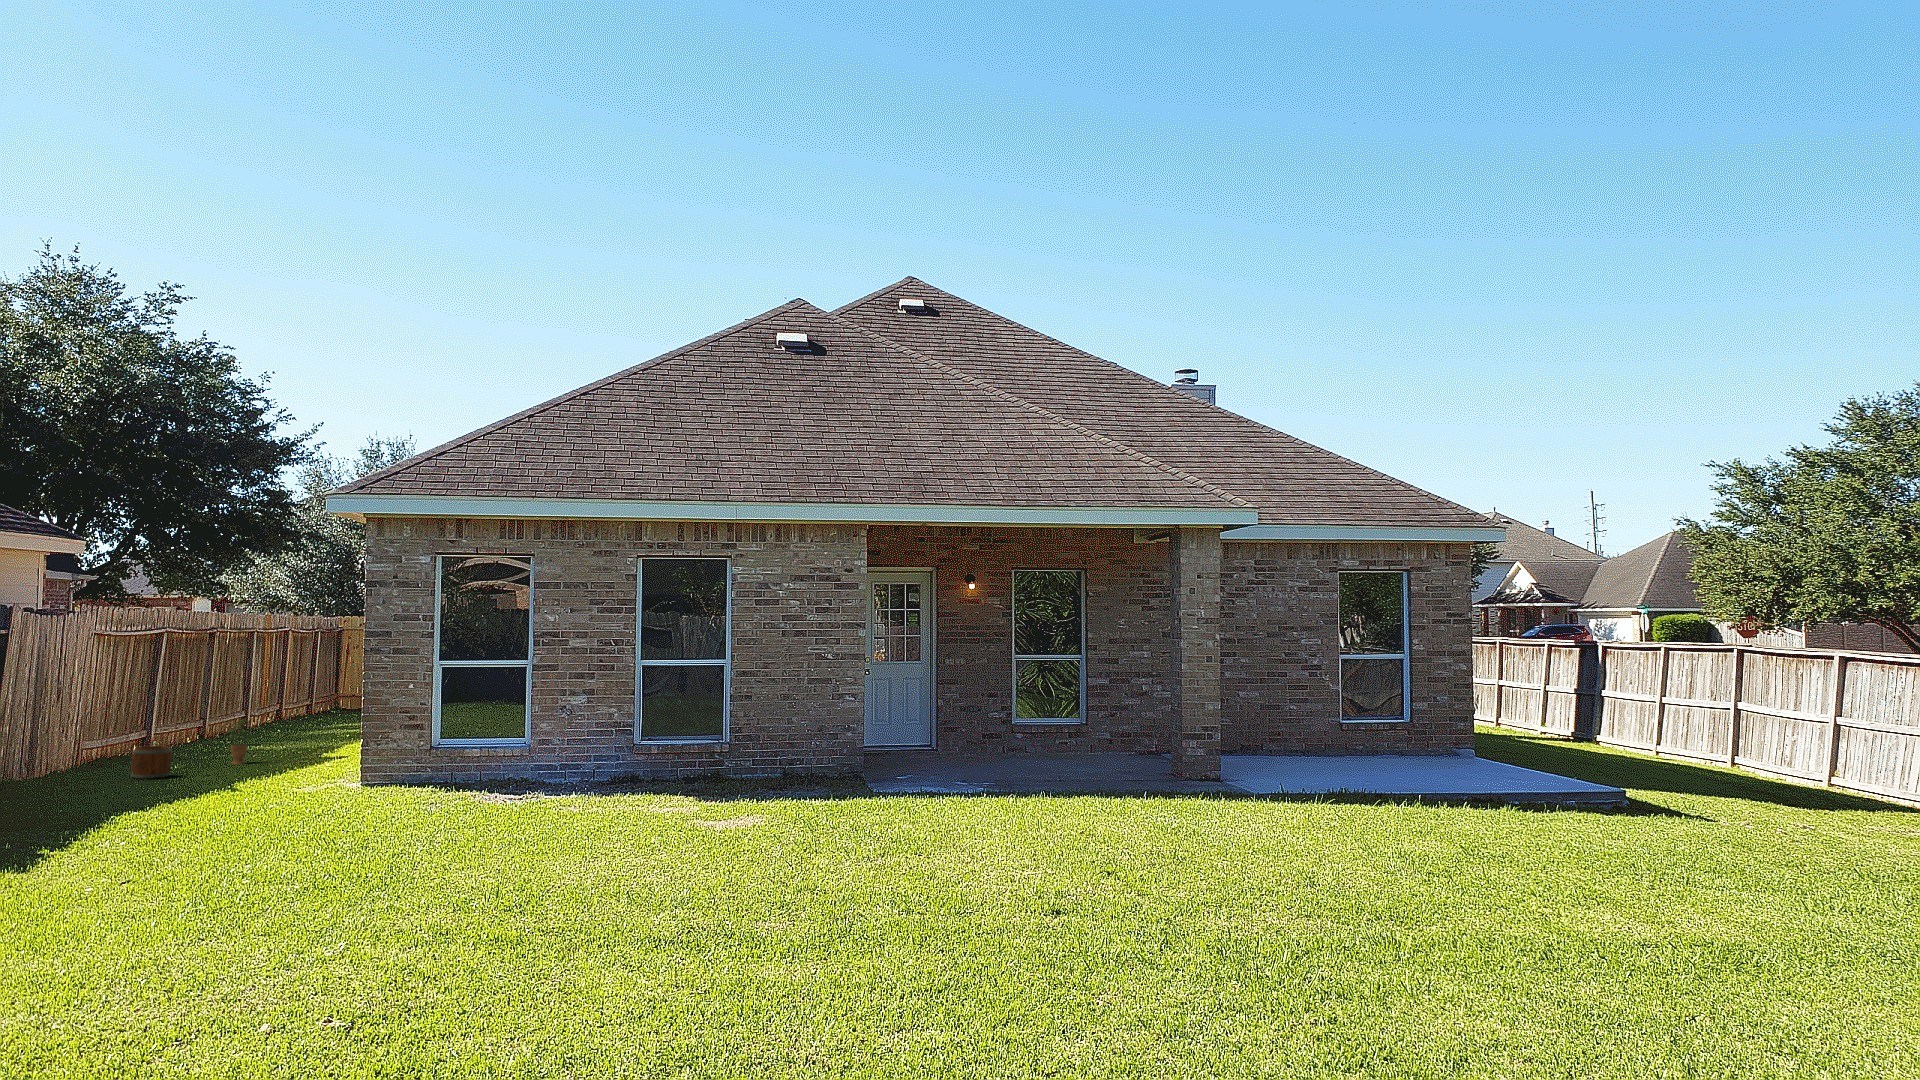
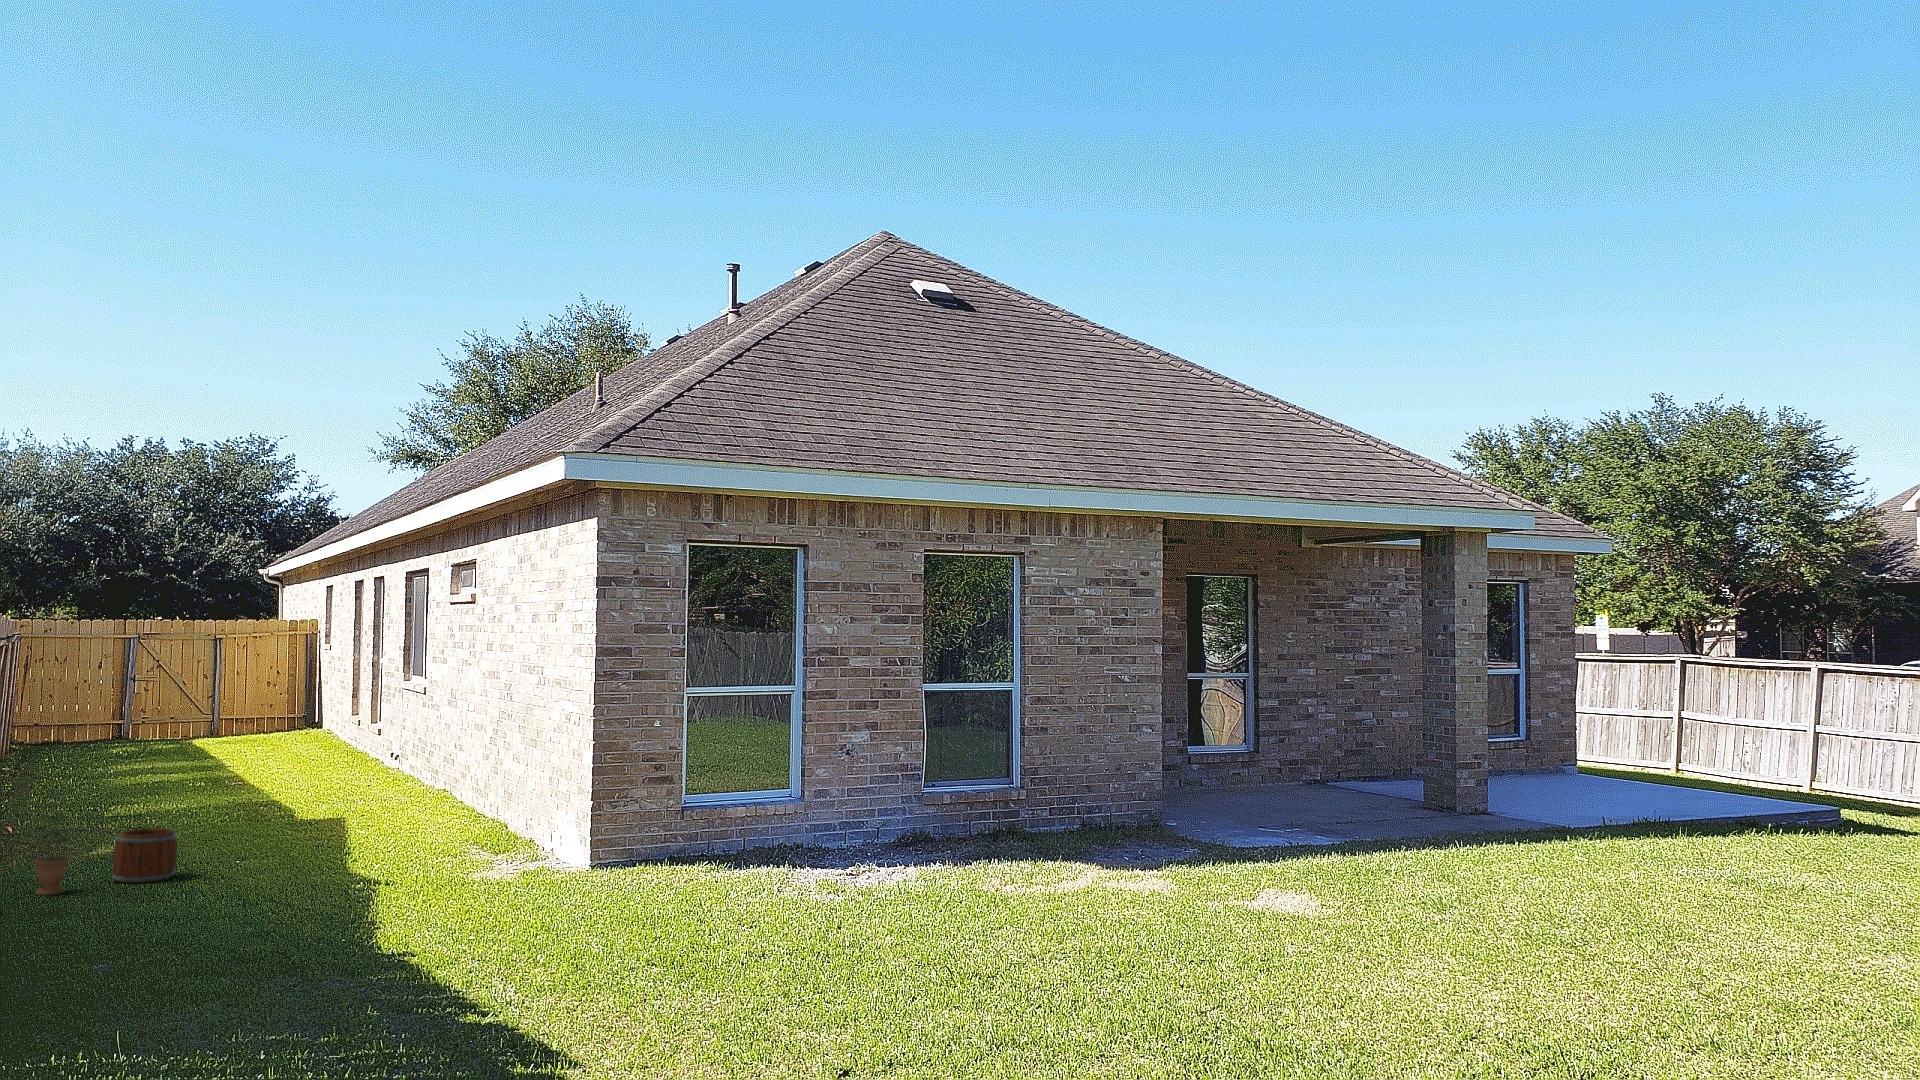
potted plant: present [230,720,248,764] -> present [32,809,70,895]

